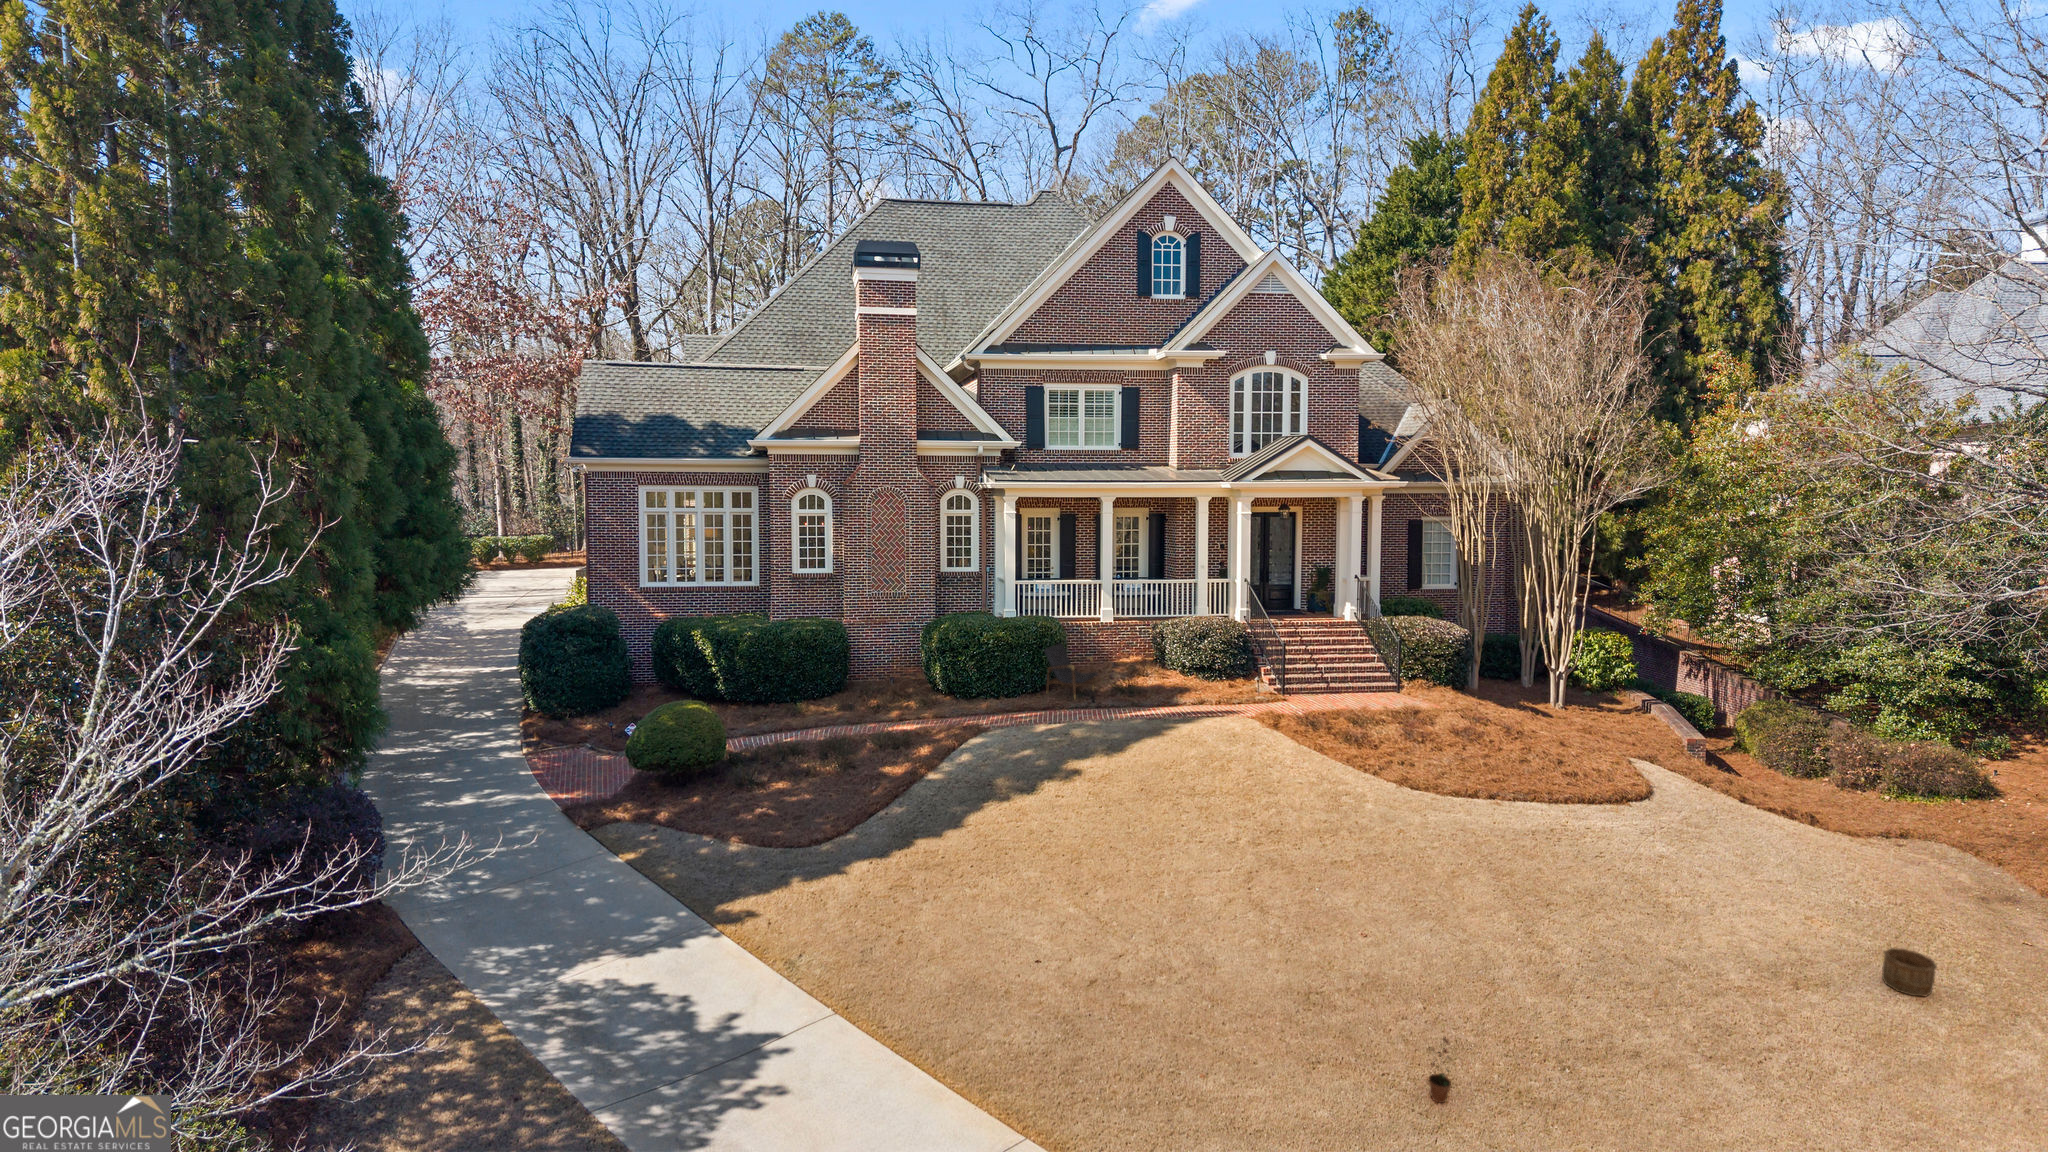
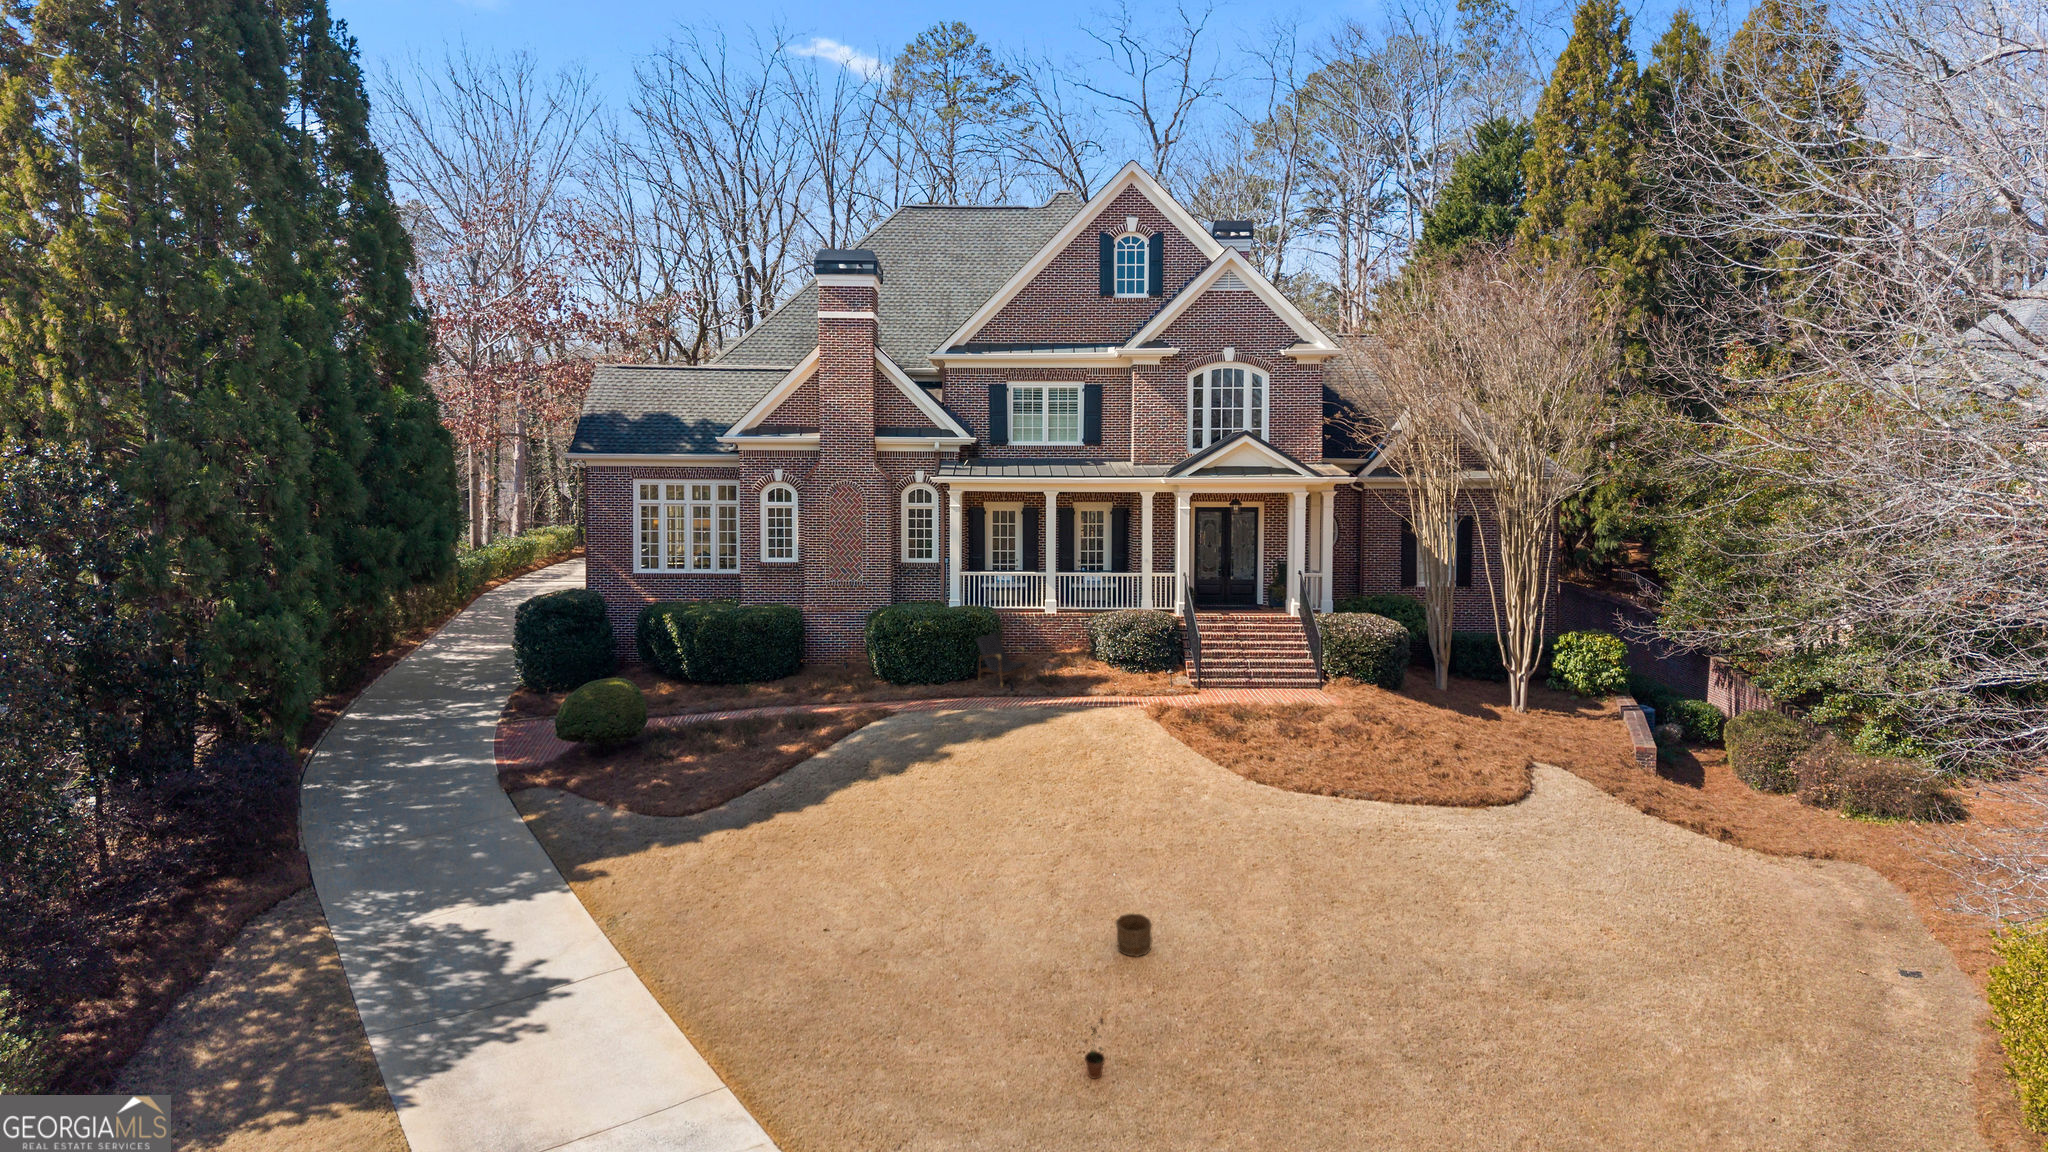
wooden bucket: present [1882,948,1937,996] -> present [1116,914,1152,957]

